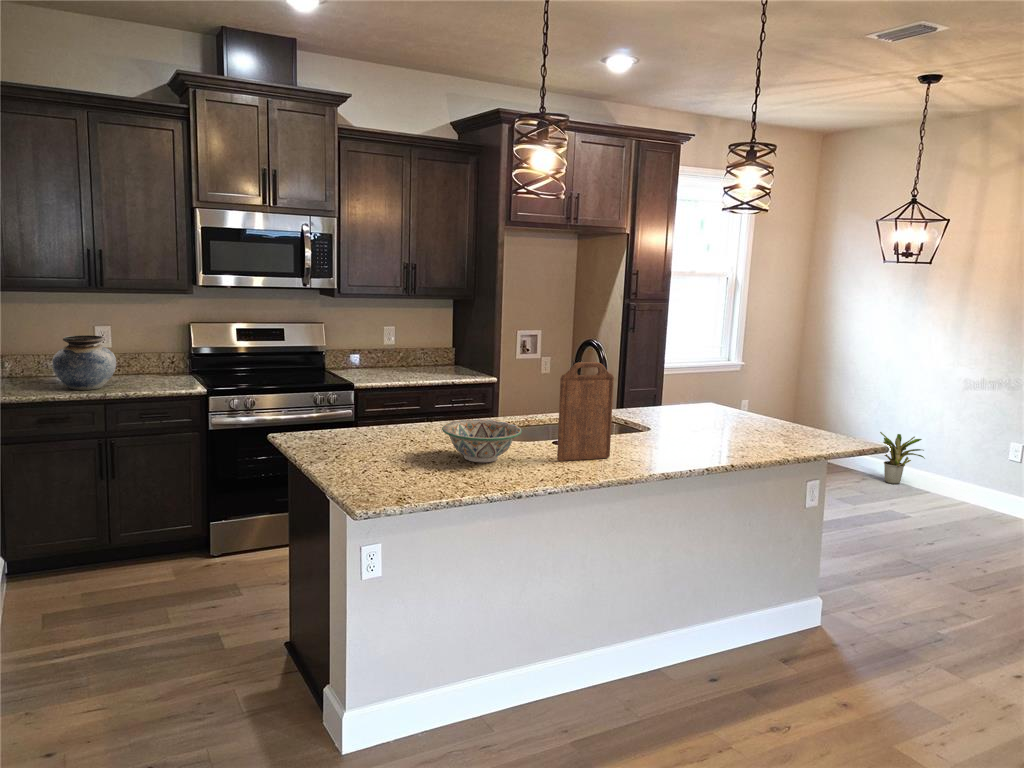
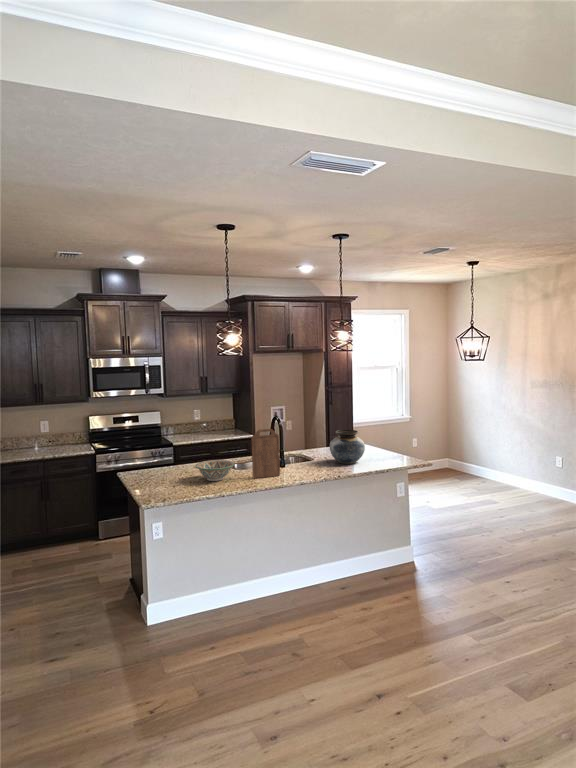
vase: present [52,335,116,390] -> present [330,430,365,464]
potted plant: present [880,432,925,484] -> none [471,454,505,484]

